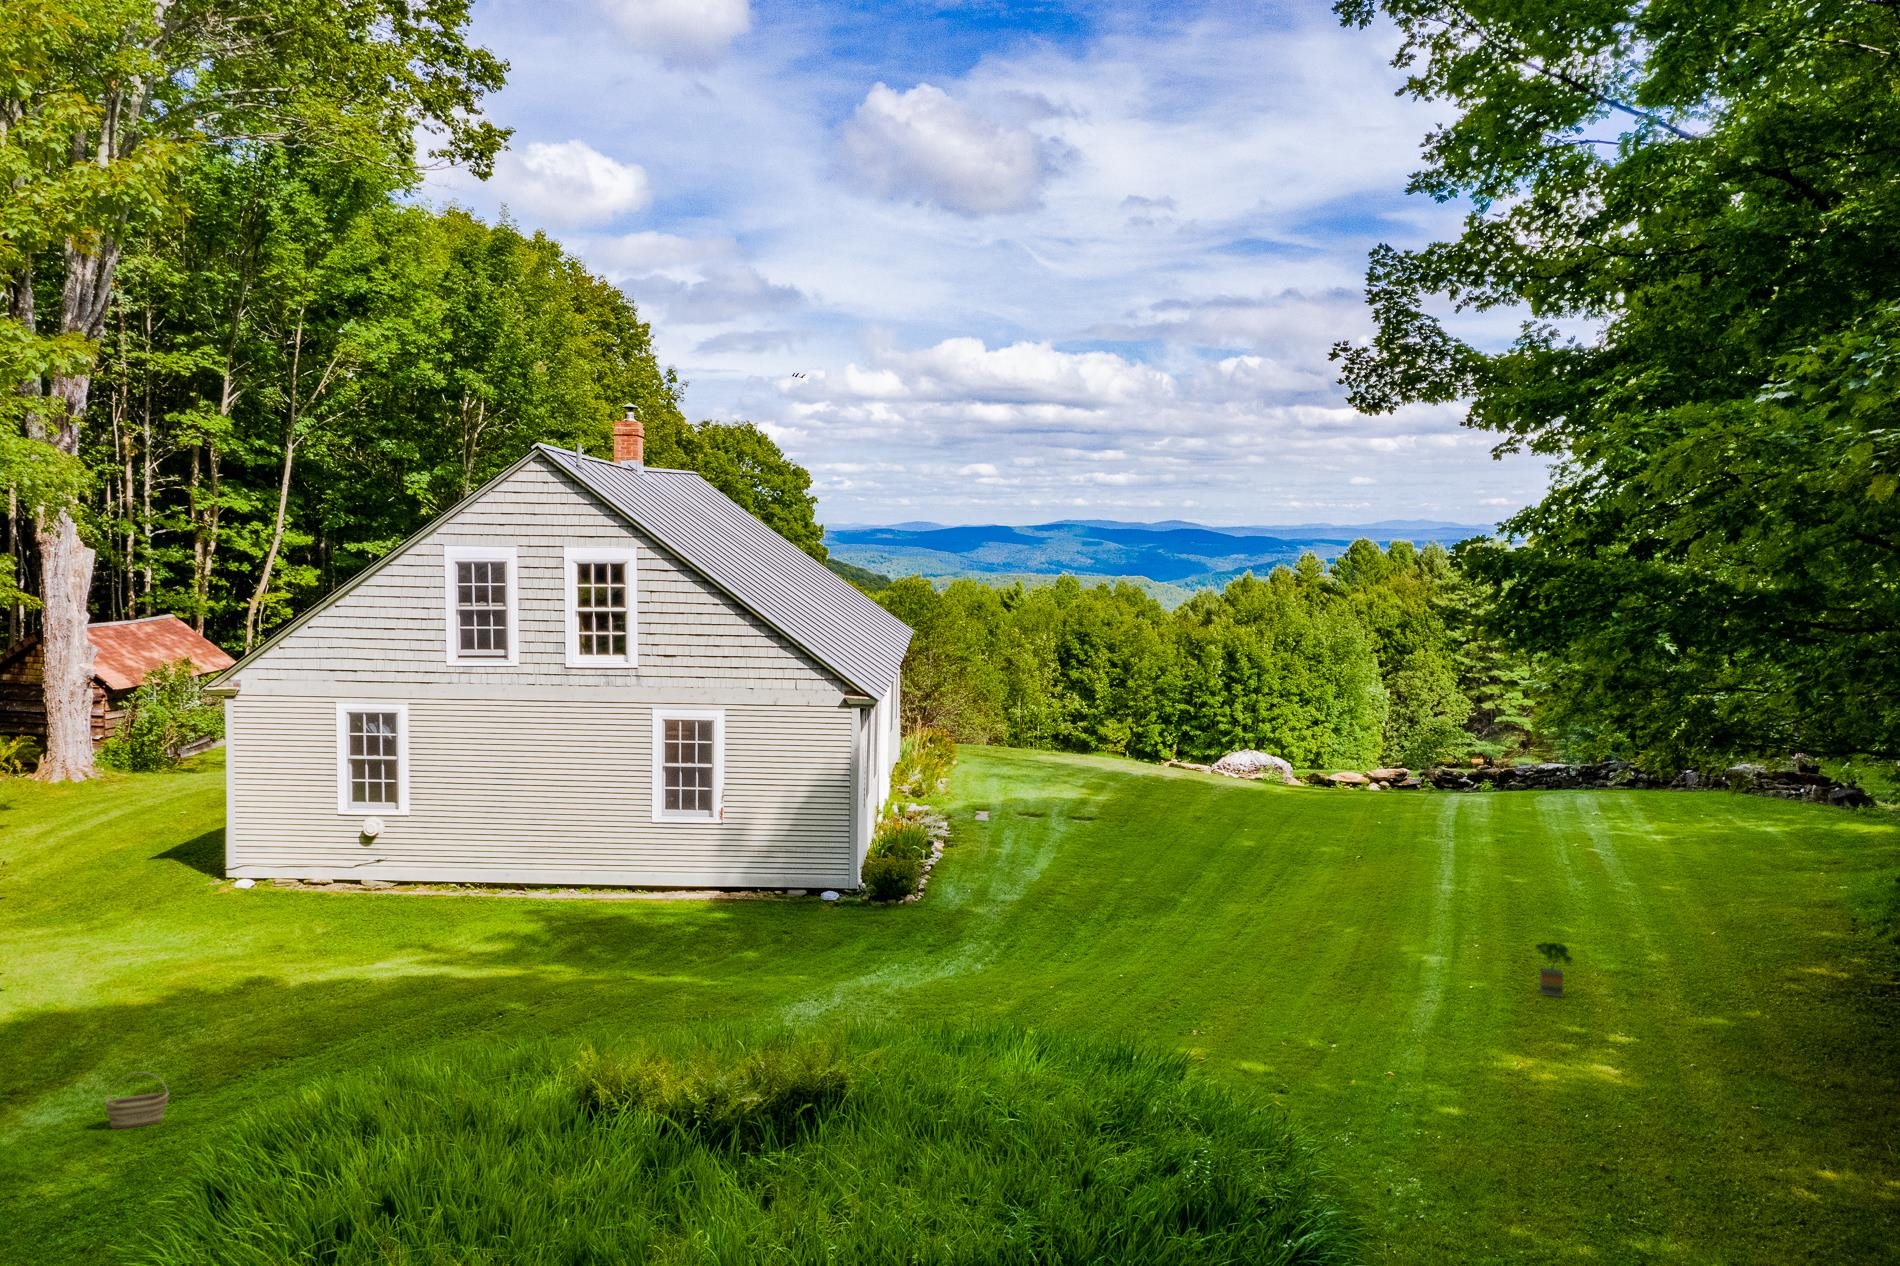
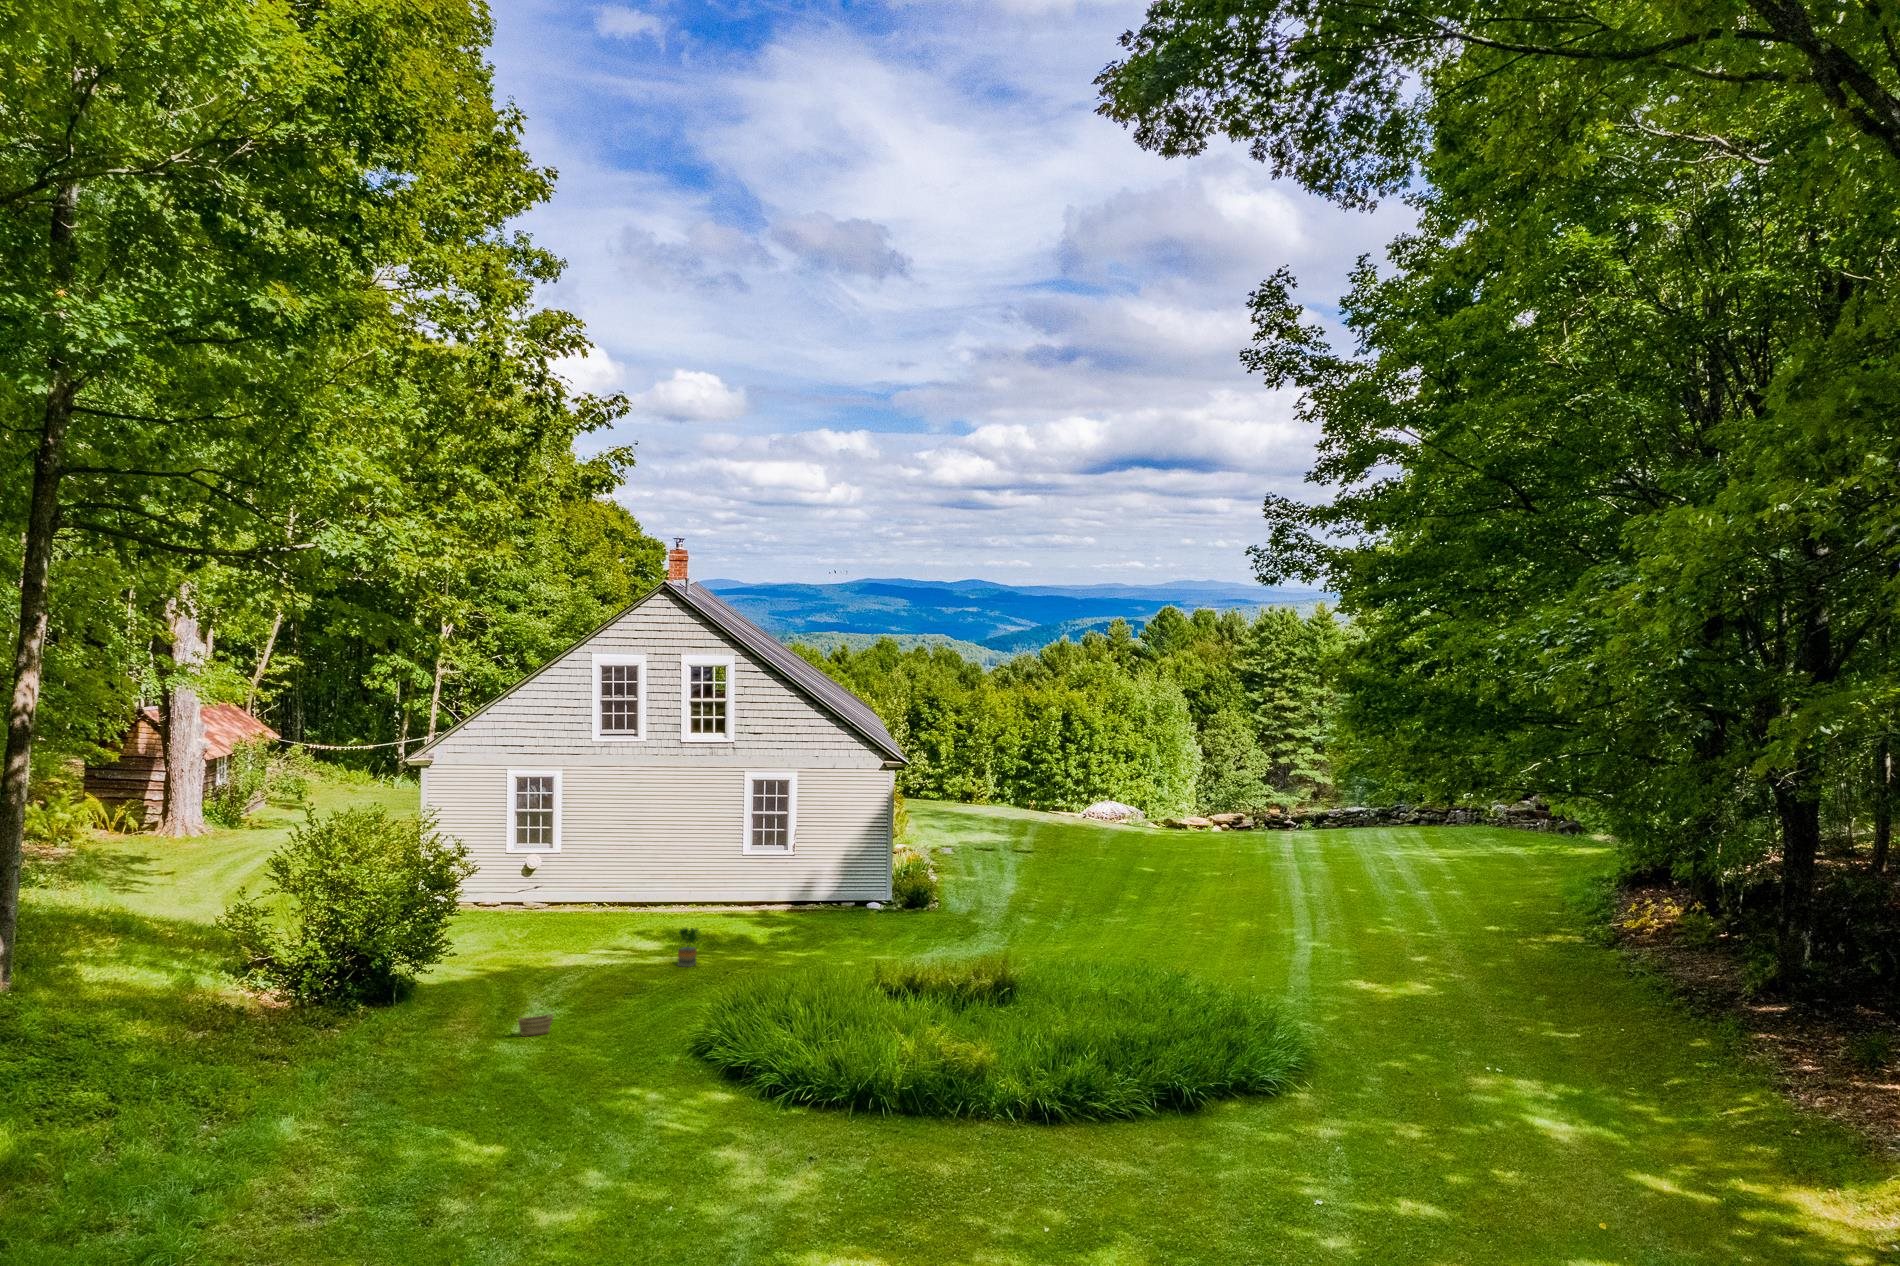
potted tree: present [1536,942,1573,997] -> present [678,928,700,967]

